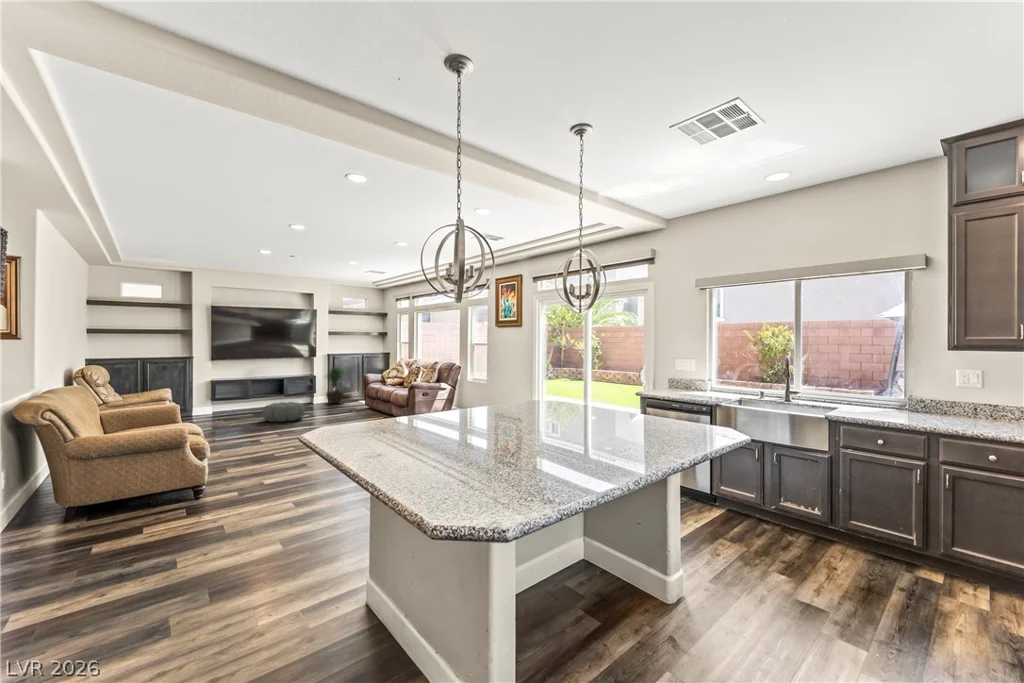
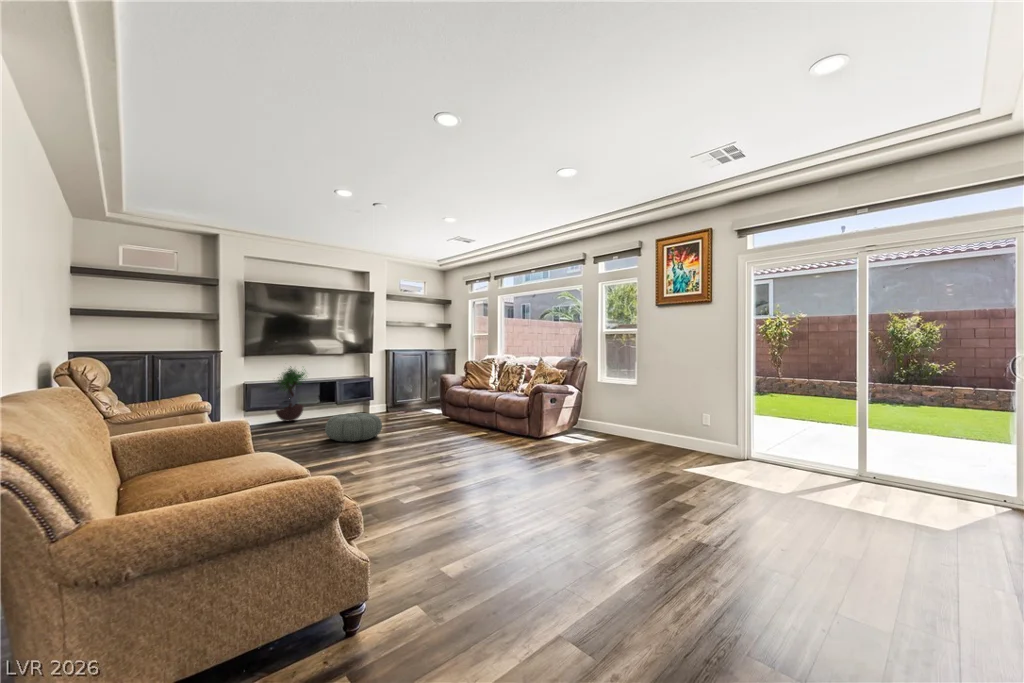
potted tree: present [326,367,344,403] -> present [276,368,305,421]

